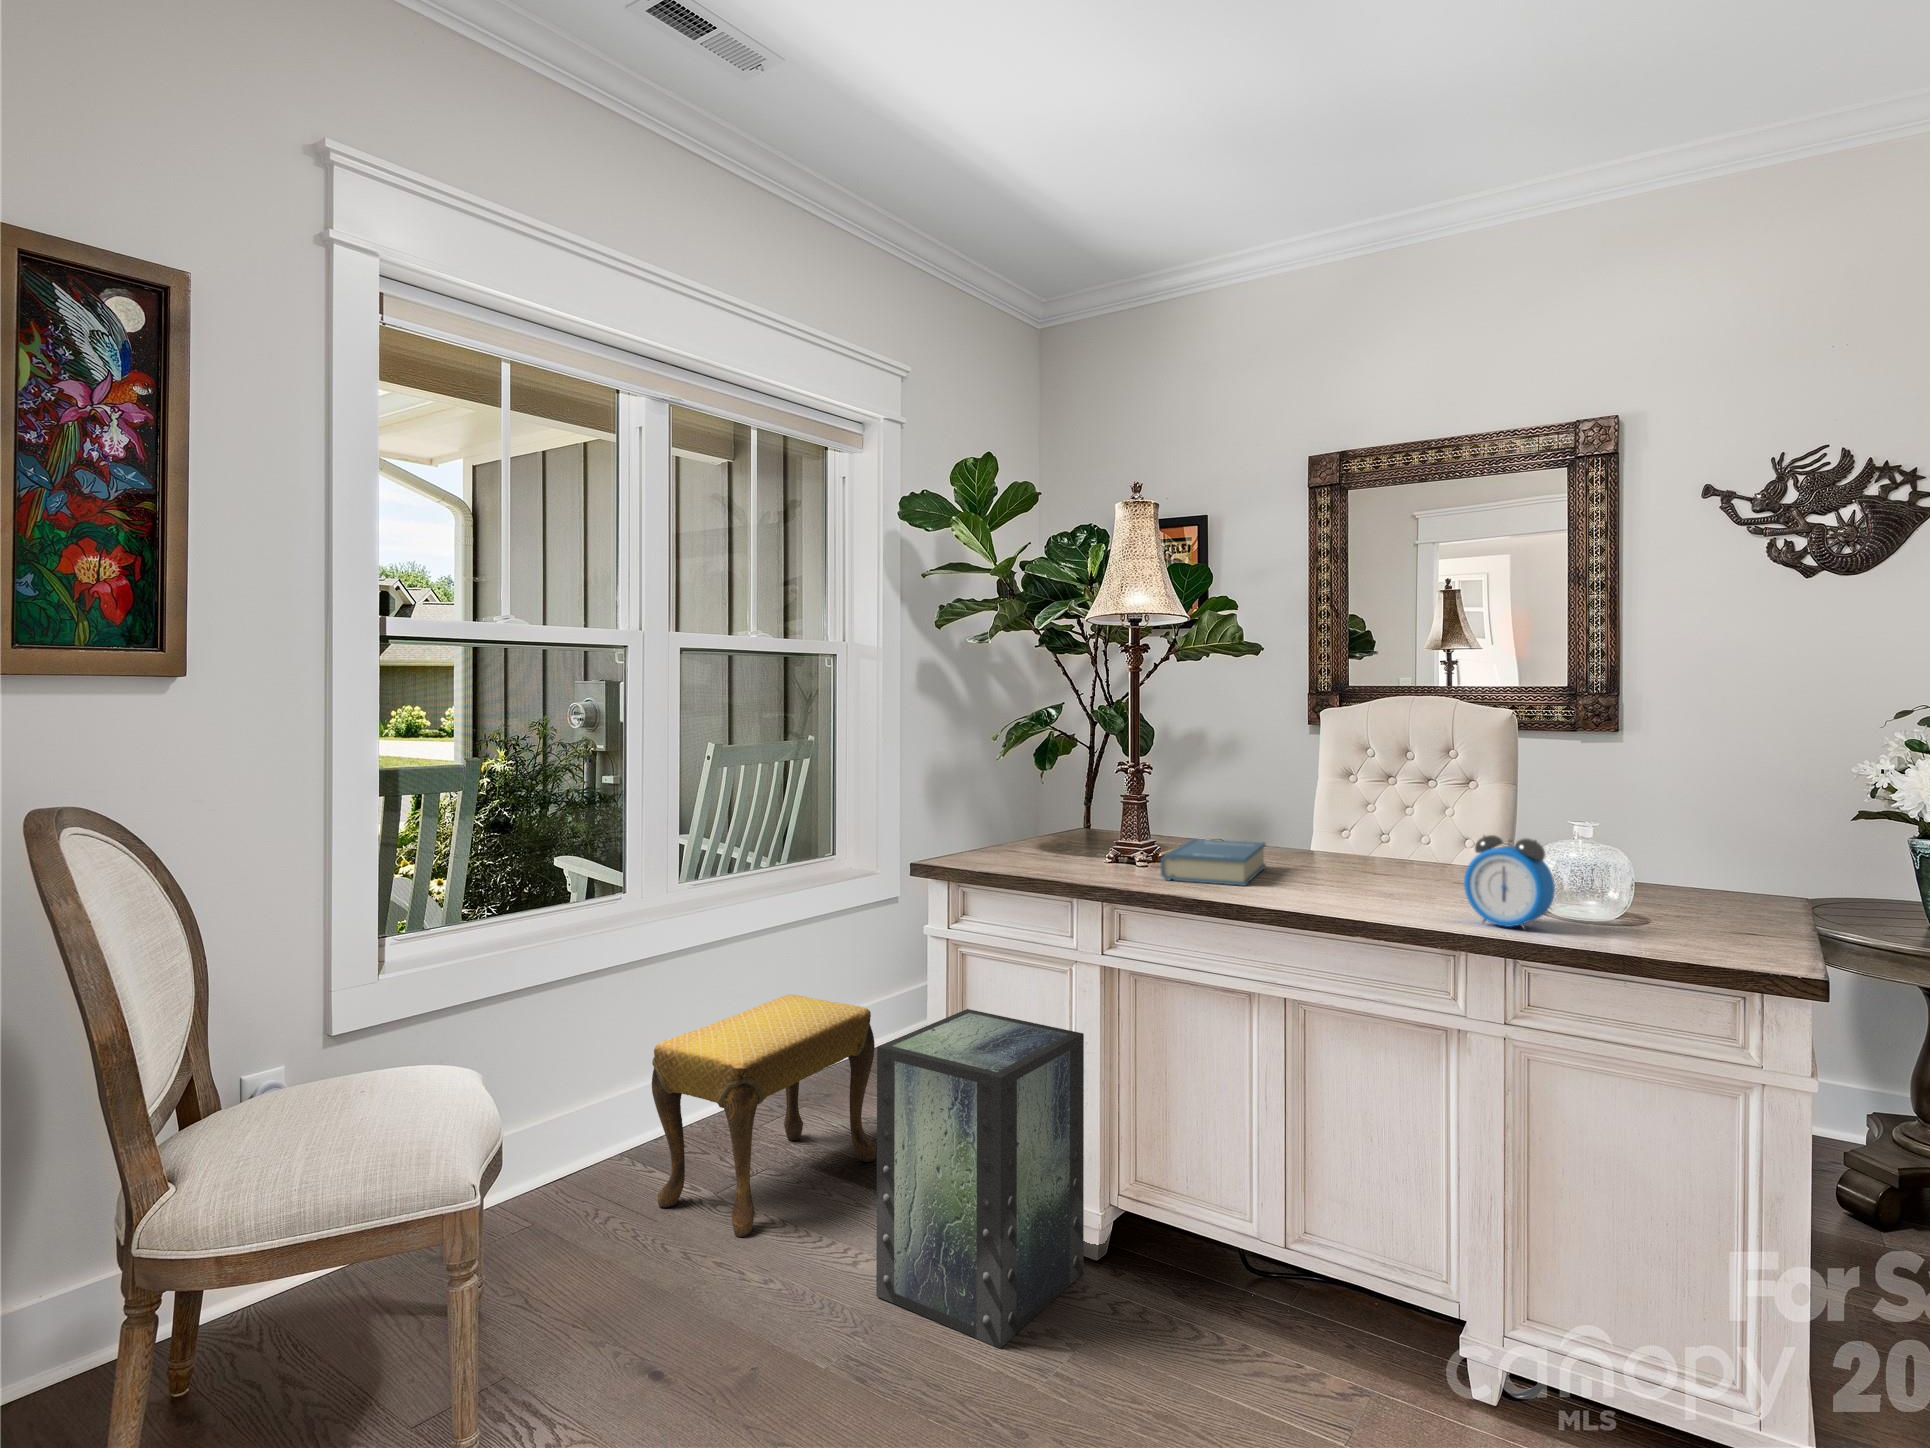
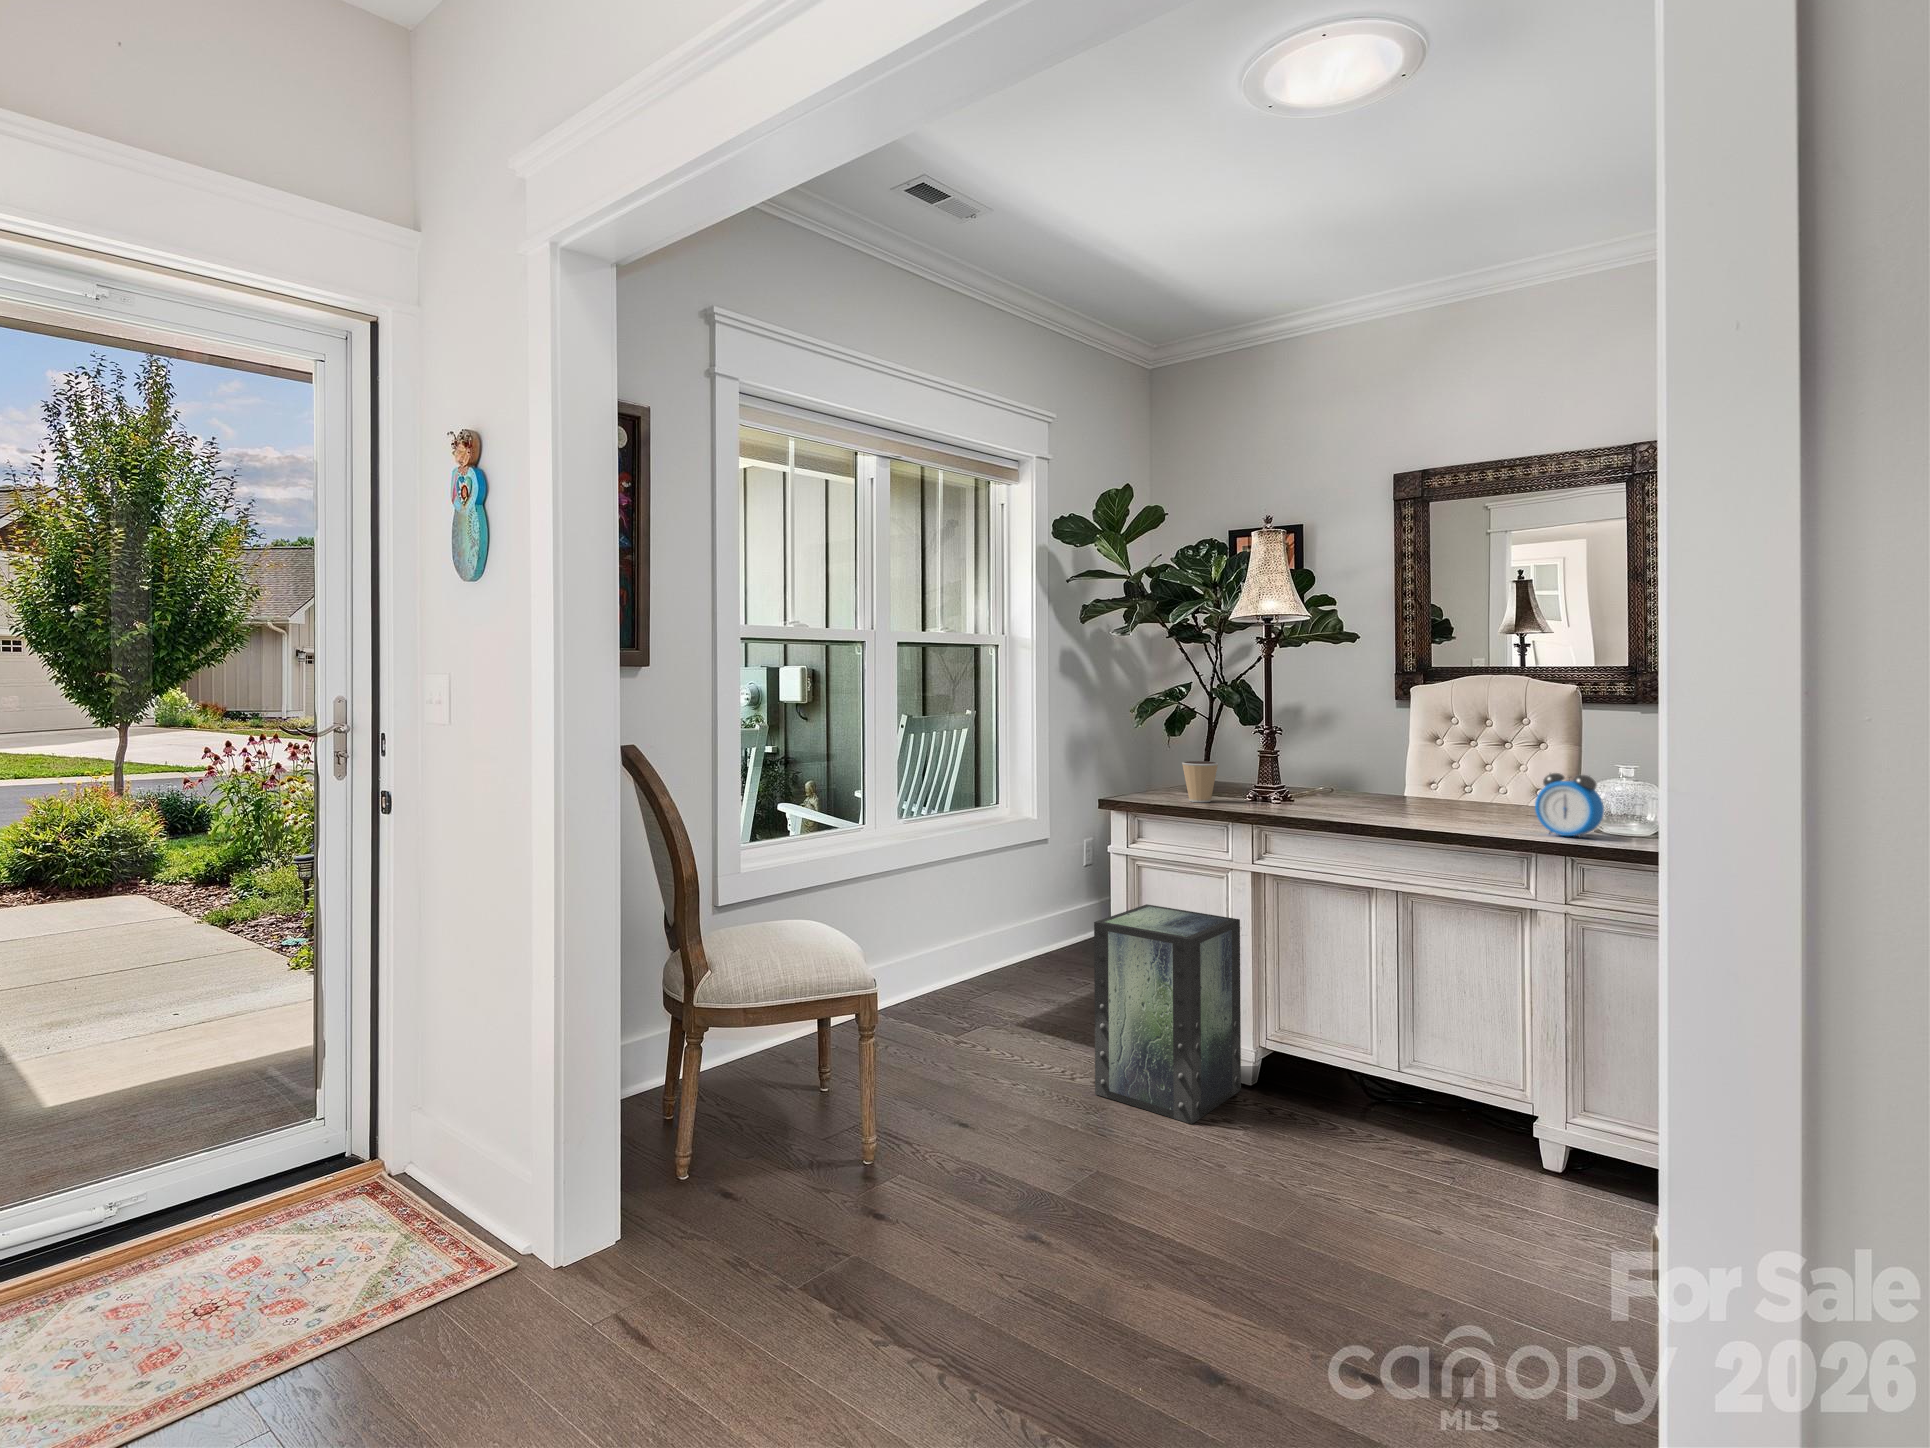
coffee cup: none [1017,810,1065,867] -> present [1182,761,1218,802]
hardback book: present [1161,839,1266,886] -> none [1297,783,1375,814]
footstool: present [652,994,876,1237] -> none [913,901,1064,1060]

